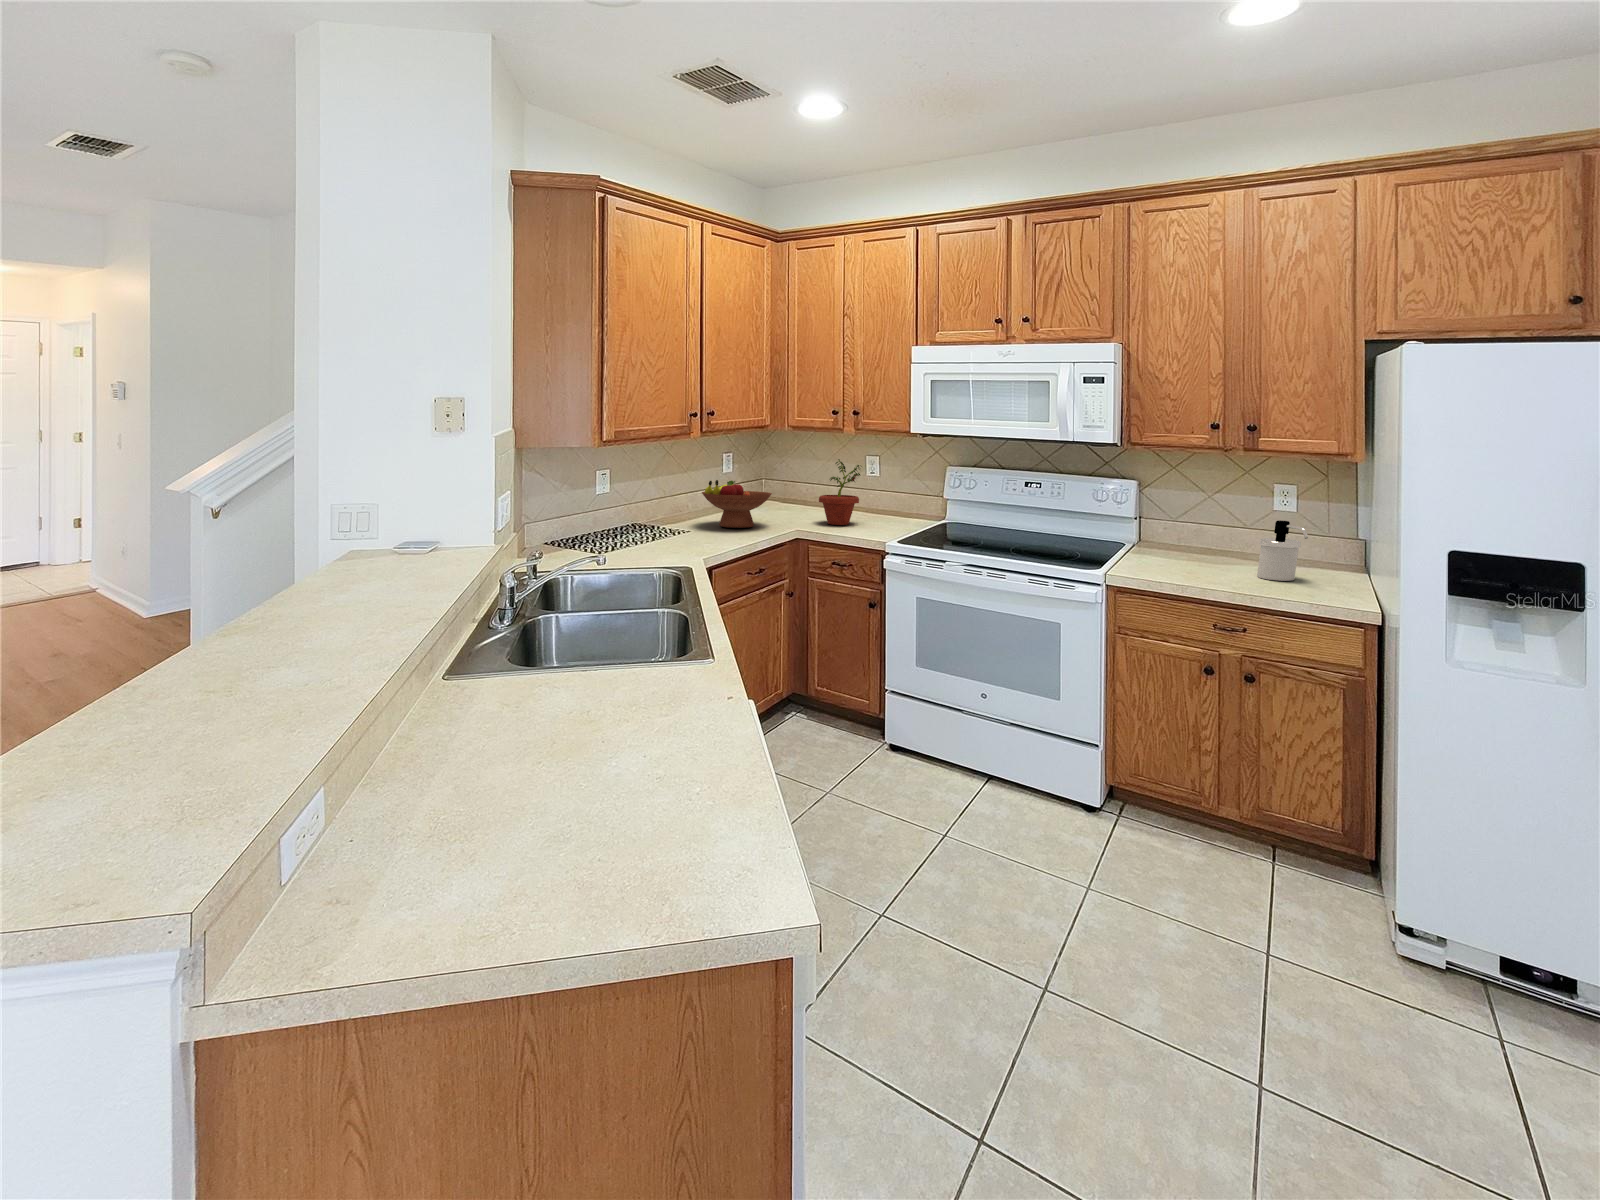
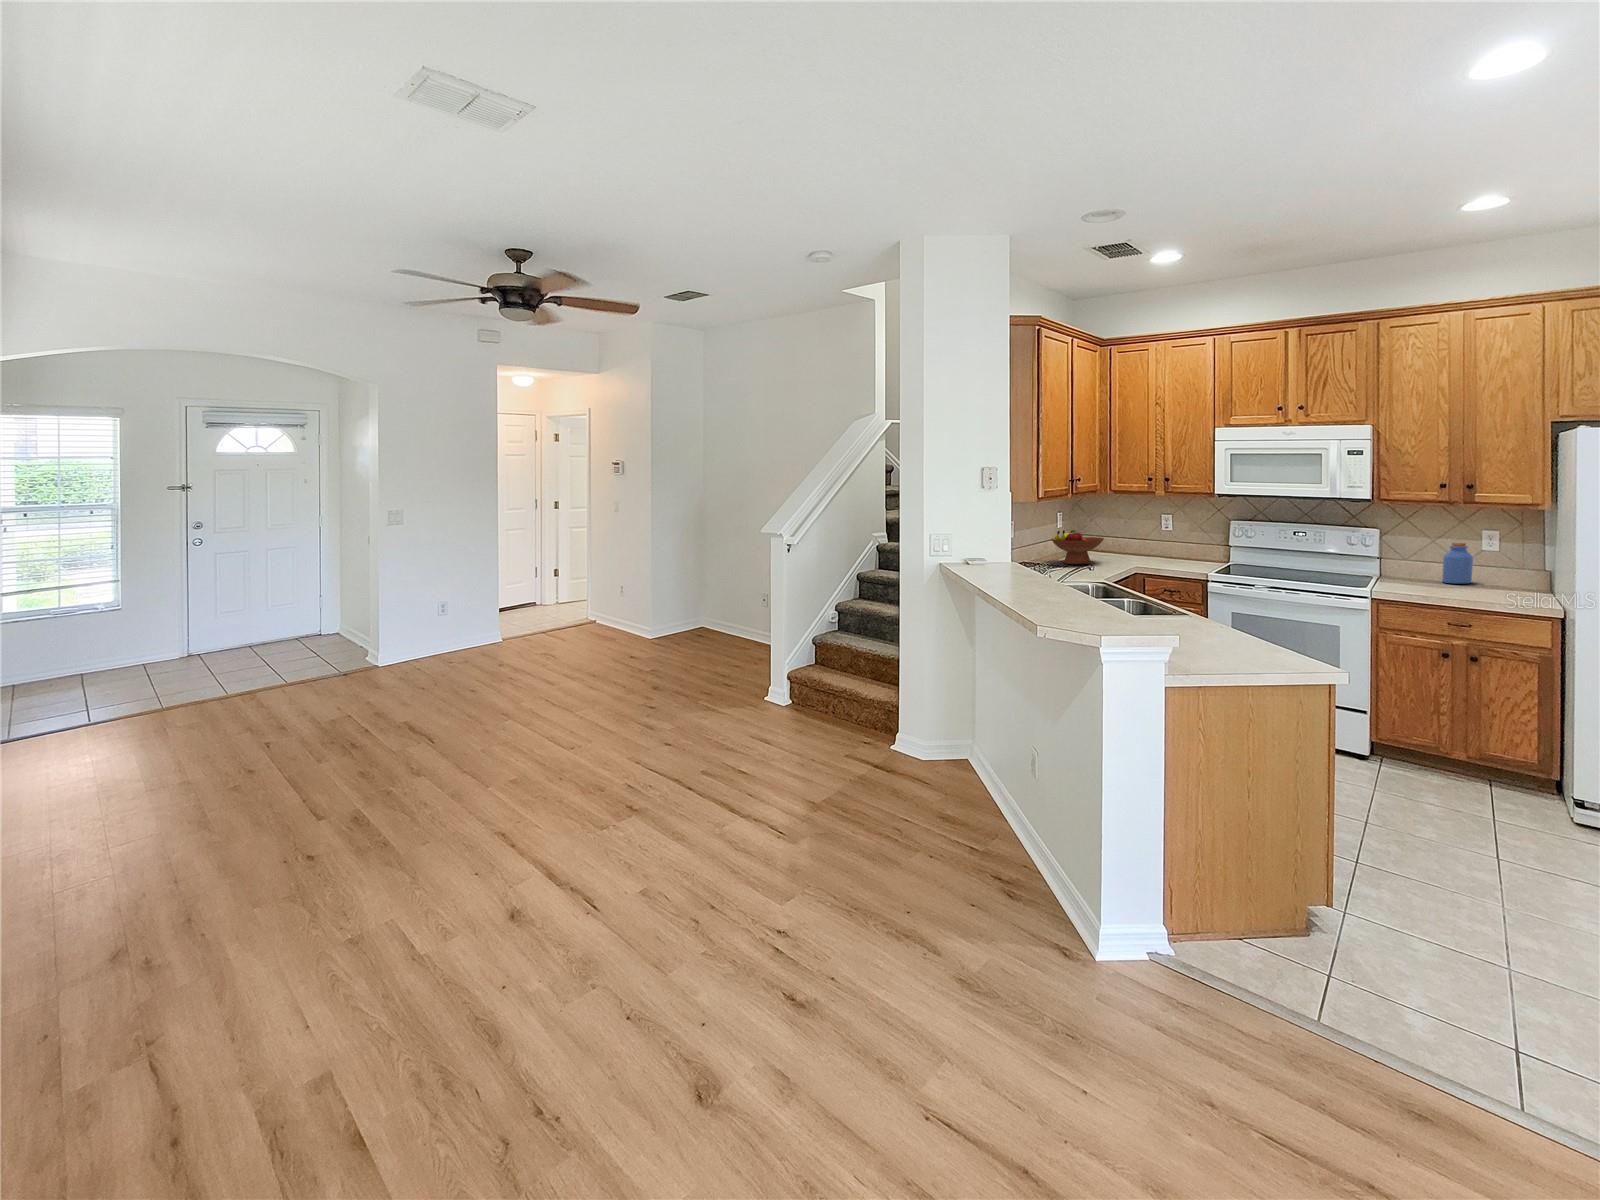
potted plant: present [819,459,862,525] -> none [1140,511,1174,560]
jar: none [1198,512,1239,569] -> present [1442,543,1473,584]
soap dispenser: present [1257,520,1308,581] -> none [1485,547,1516,590]

